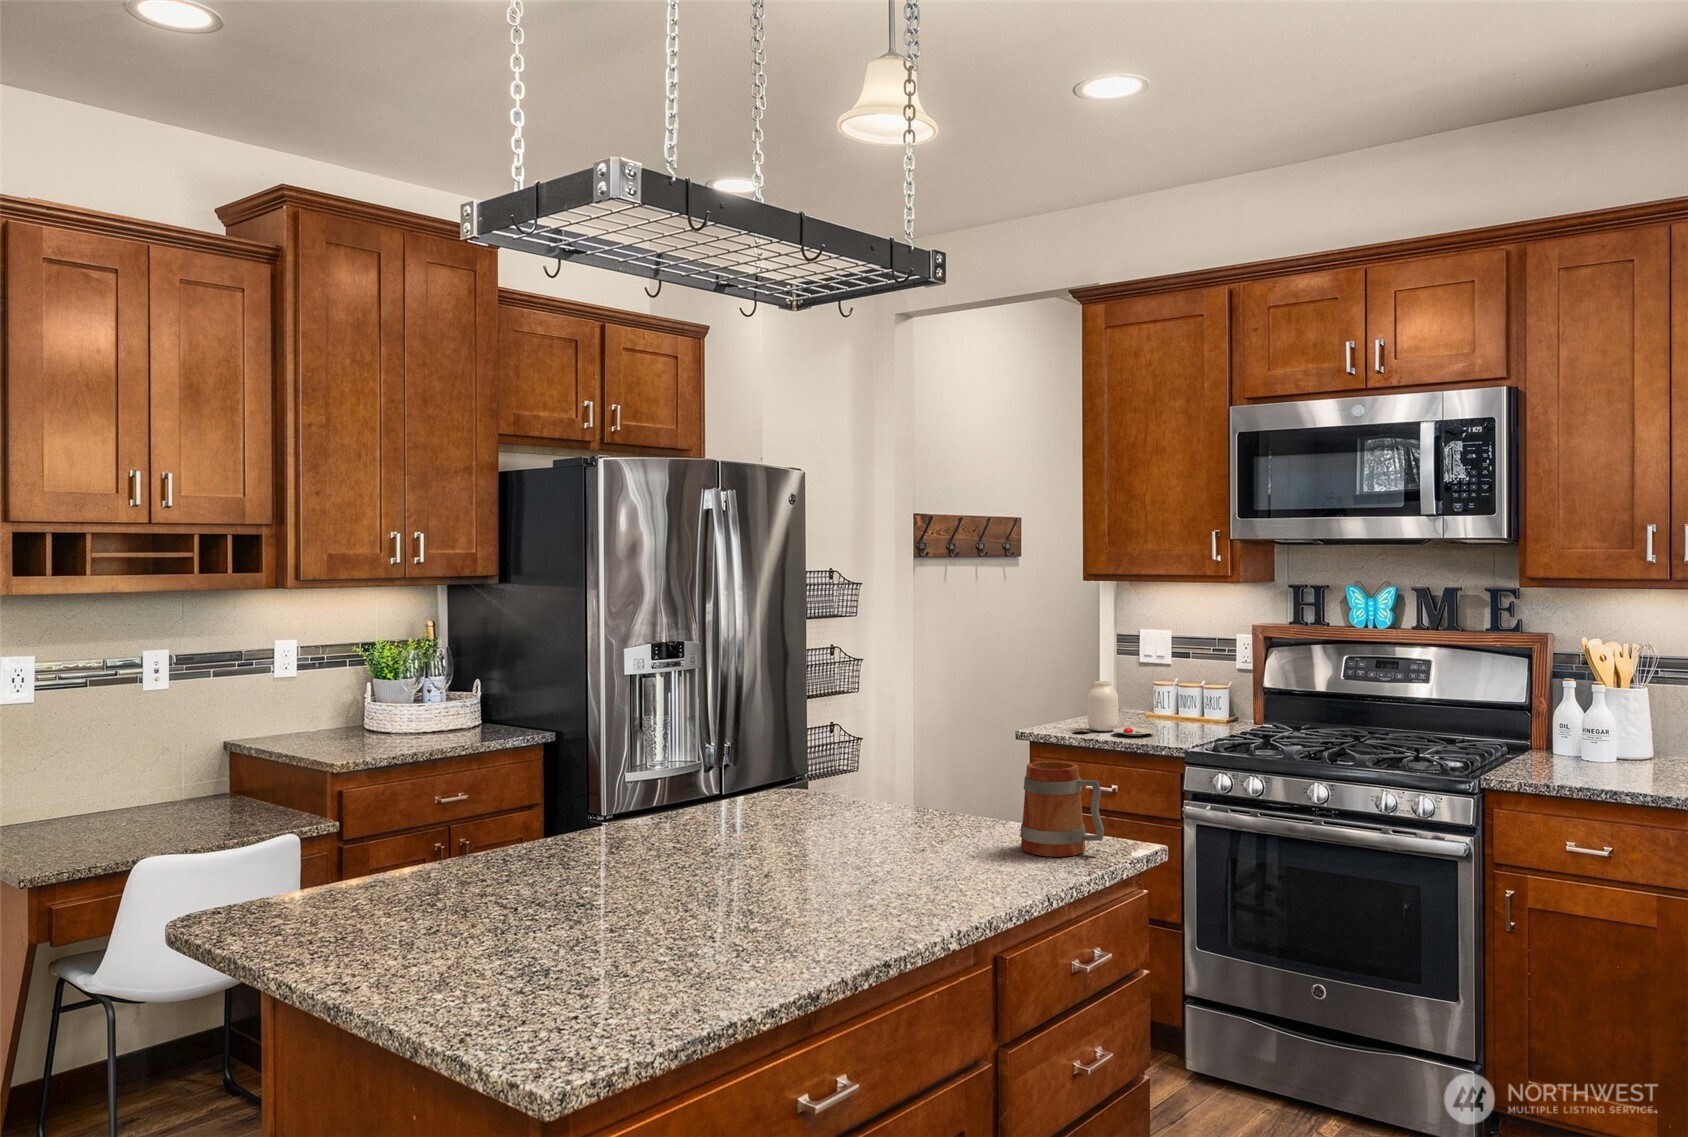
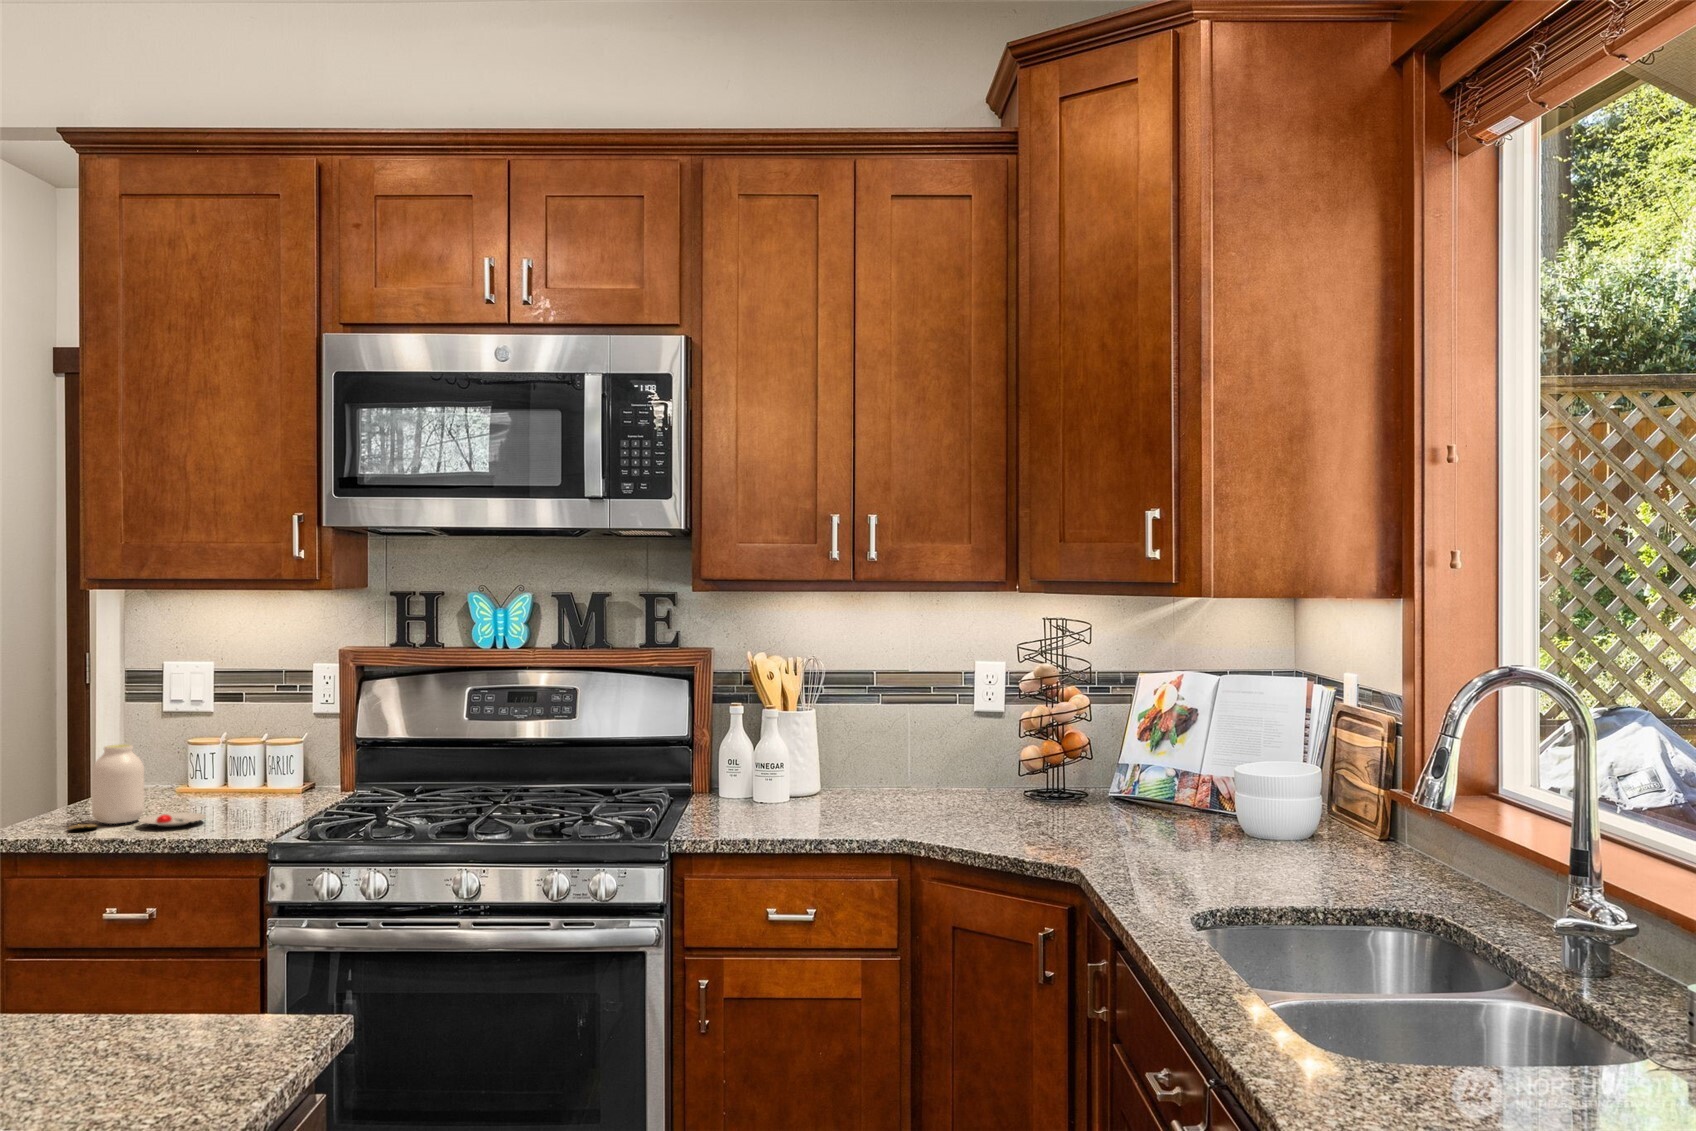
mug: present [1020,761,1104,857] -> none [109,902,268,1077]

